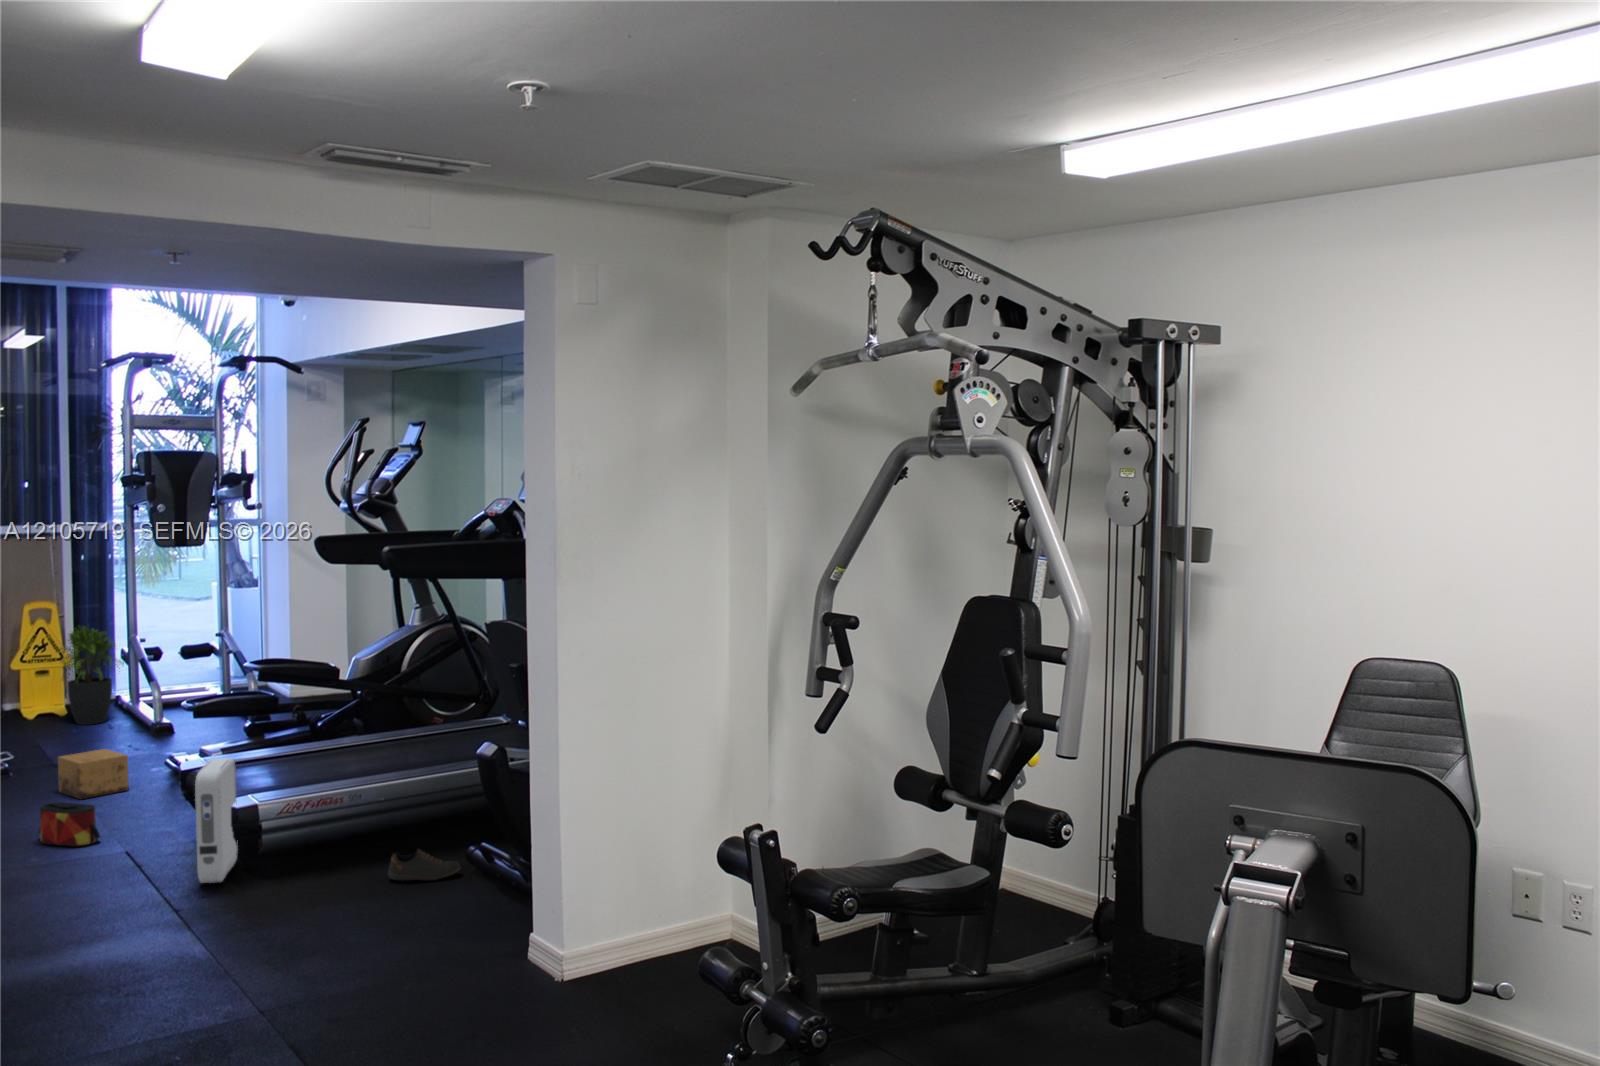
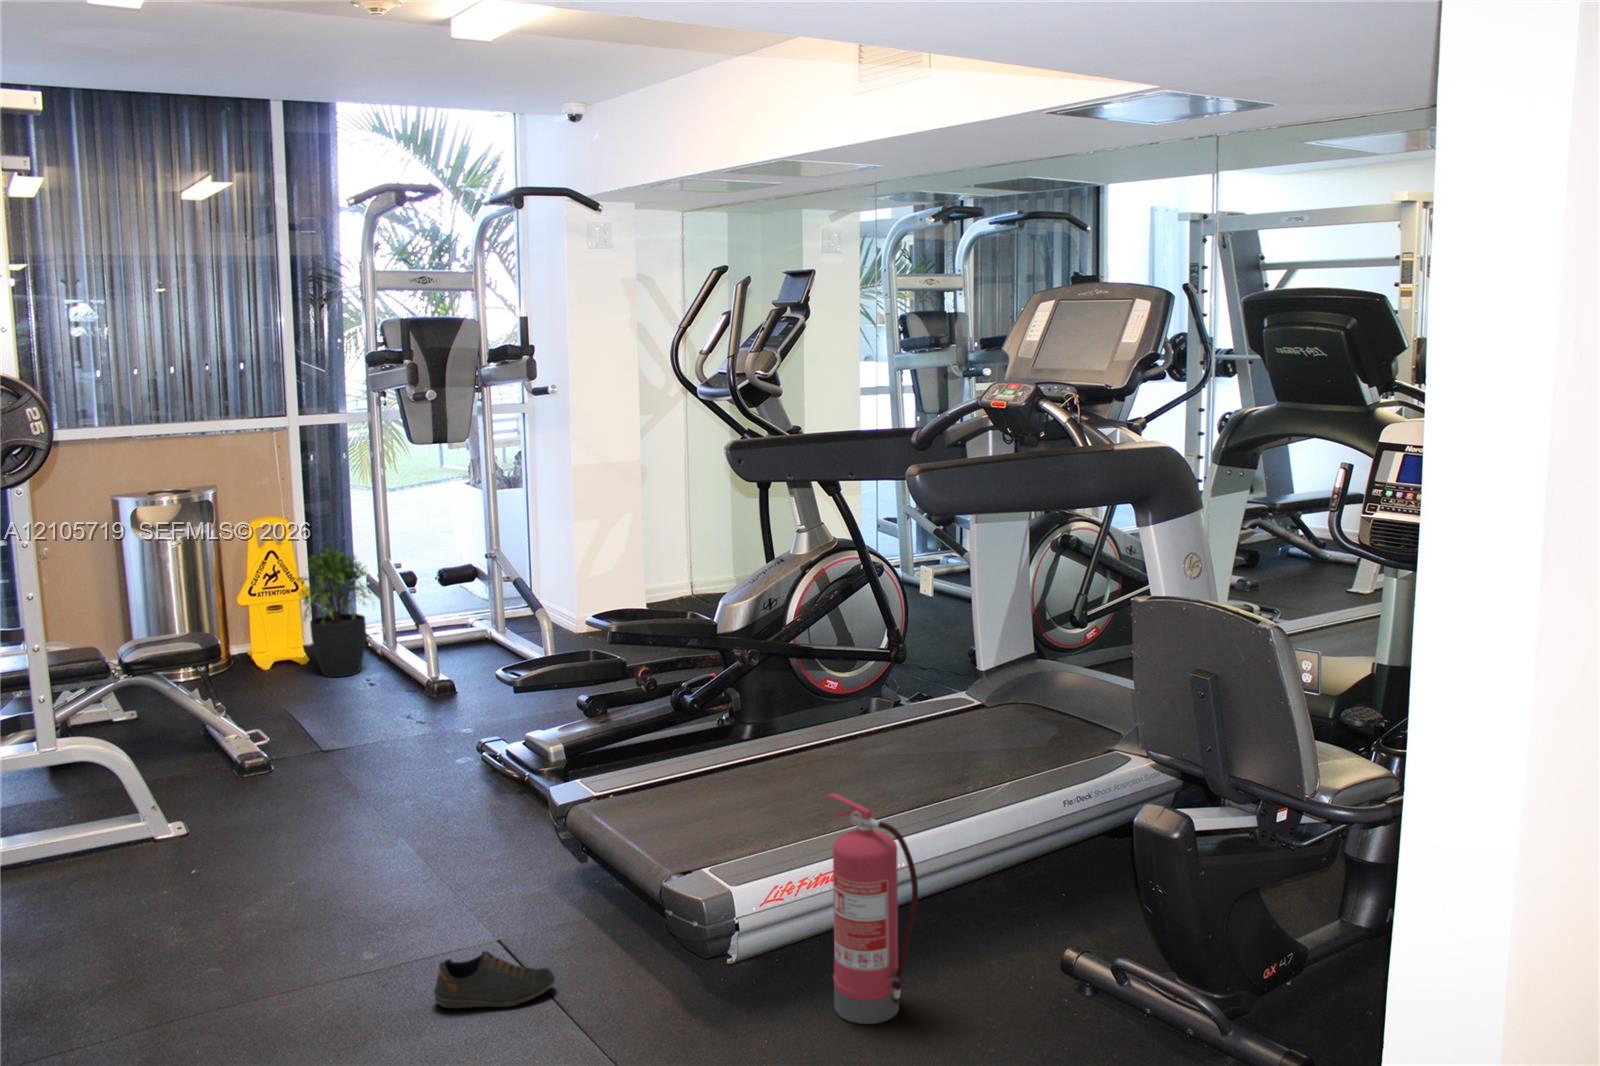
fire extinguisher: none [316,747,359,878] -> present [828,793,918,1024]
cardboard box: present [58,749,129,799] -> none [334,738,438,822]
air purifier: present [195,758,238,883] -> none [639,809,688,1041]
bag: present [39,802,100,847] -> none [337,856,437,935]
shoe: present [388,849,460,881] -> present [434,951,555,1008]

